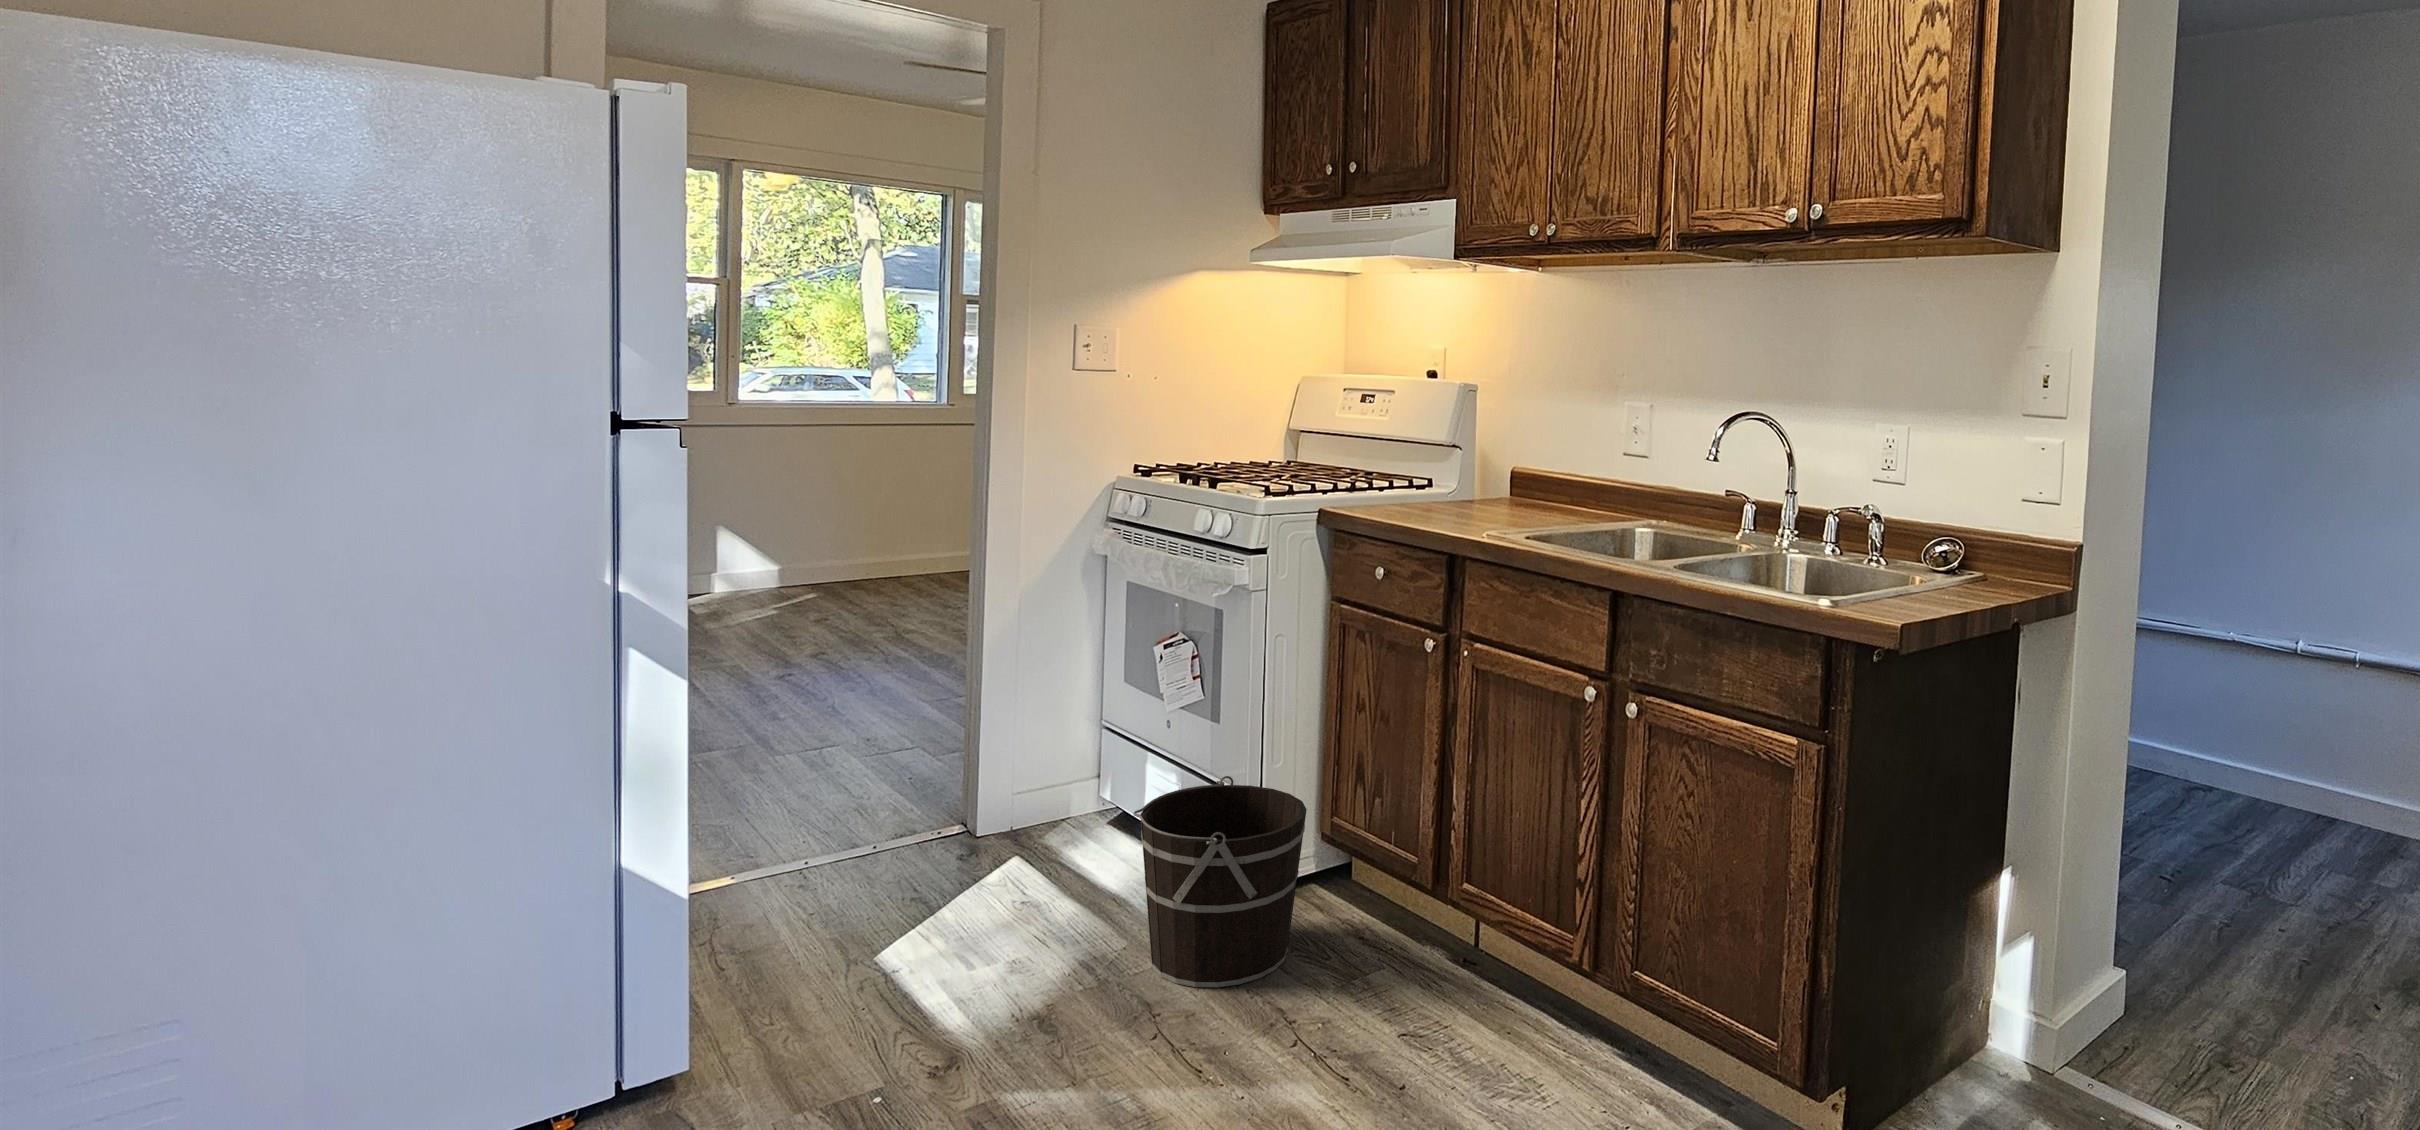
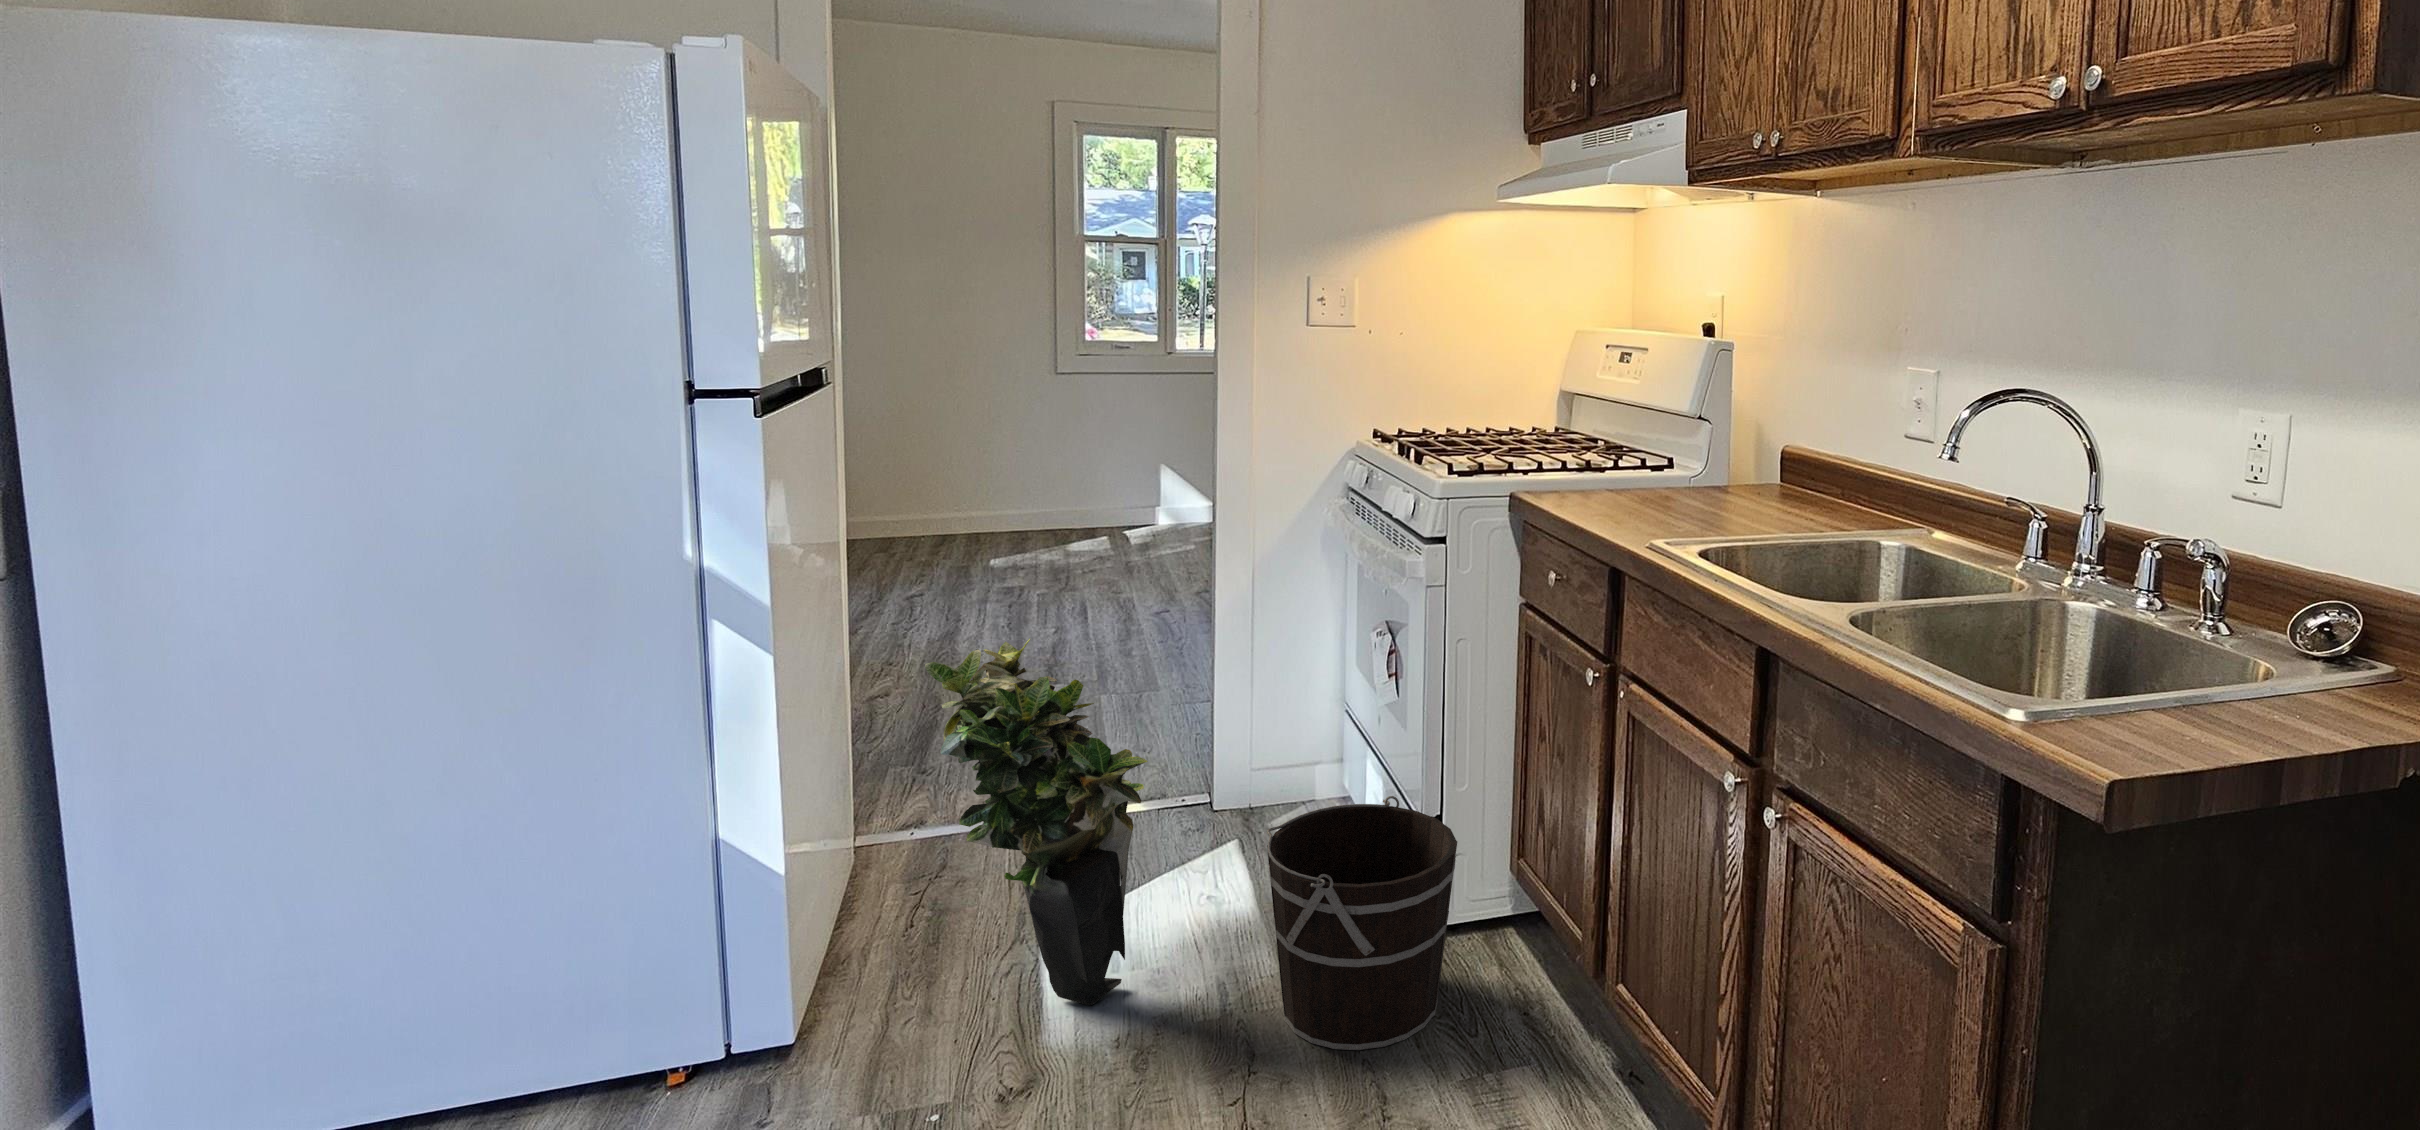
potted plant: none [790,662,1014,998] -> present [925,639,1147,1005]

